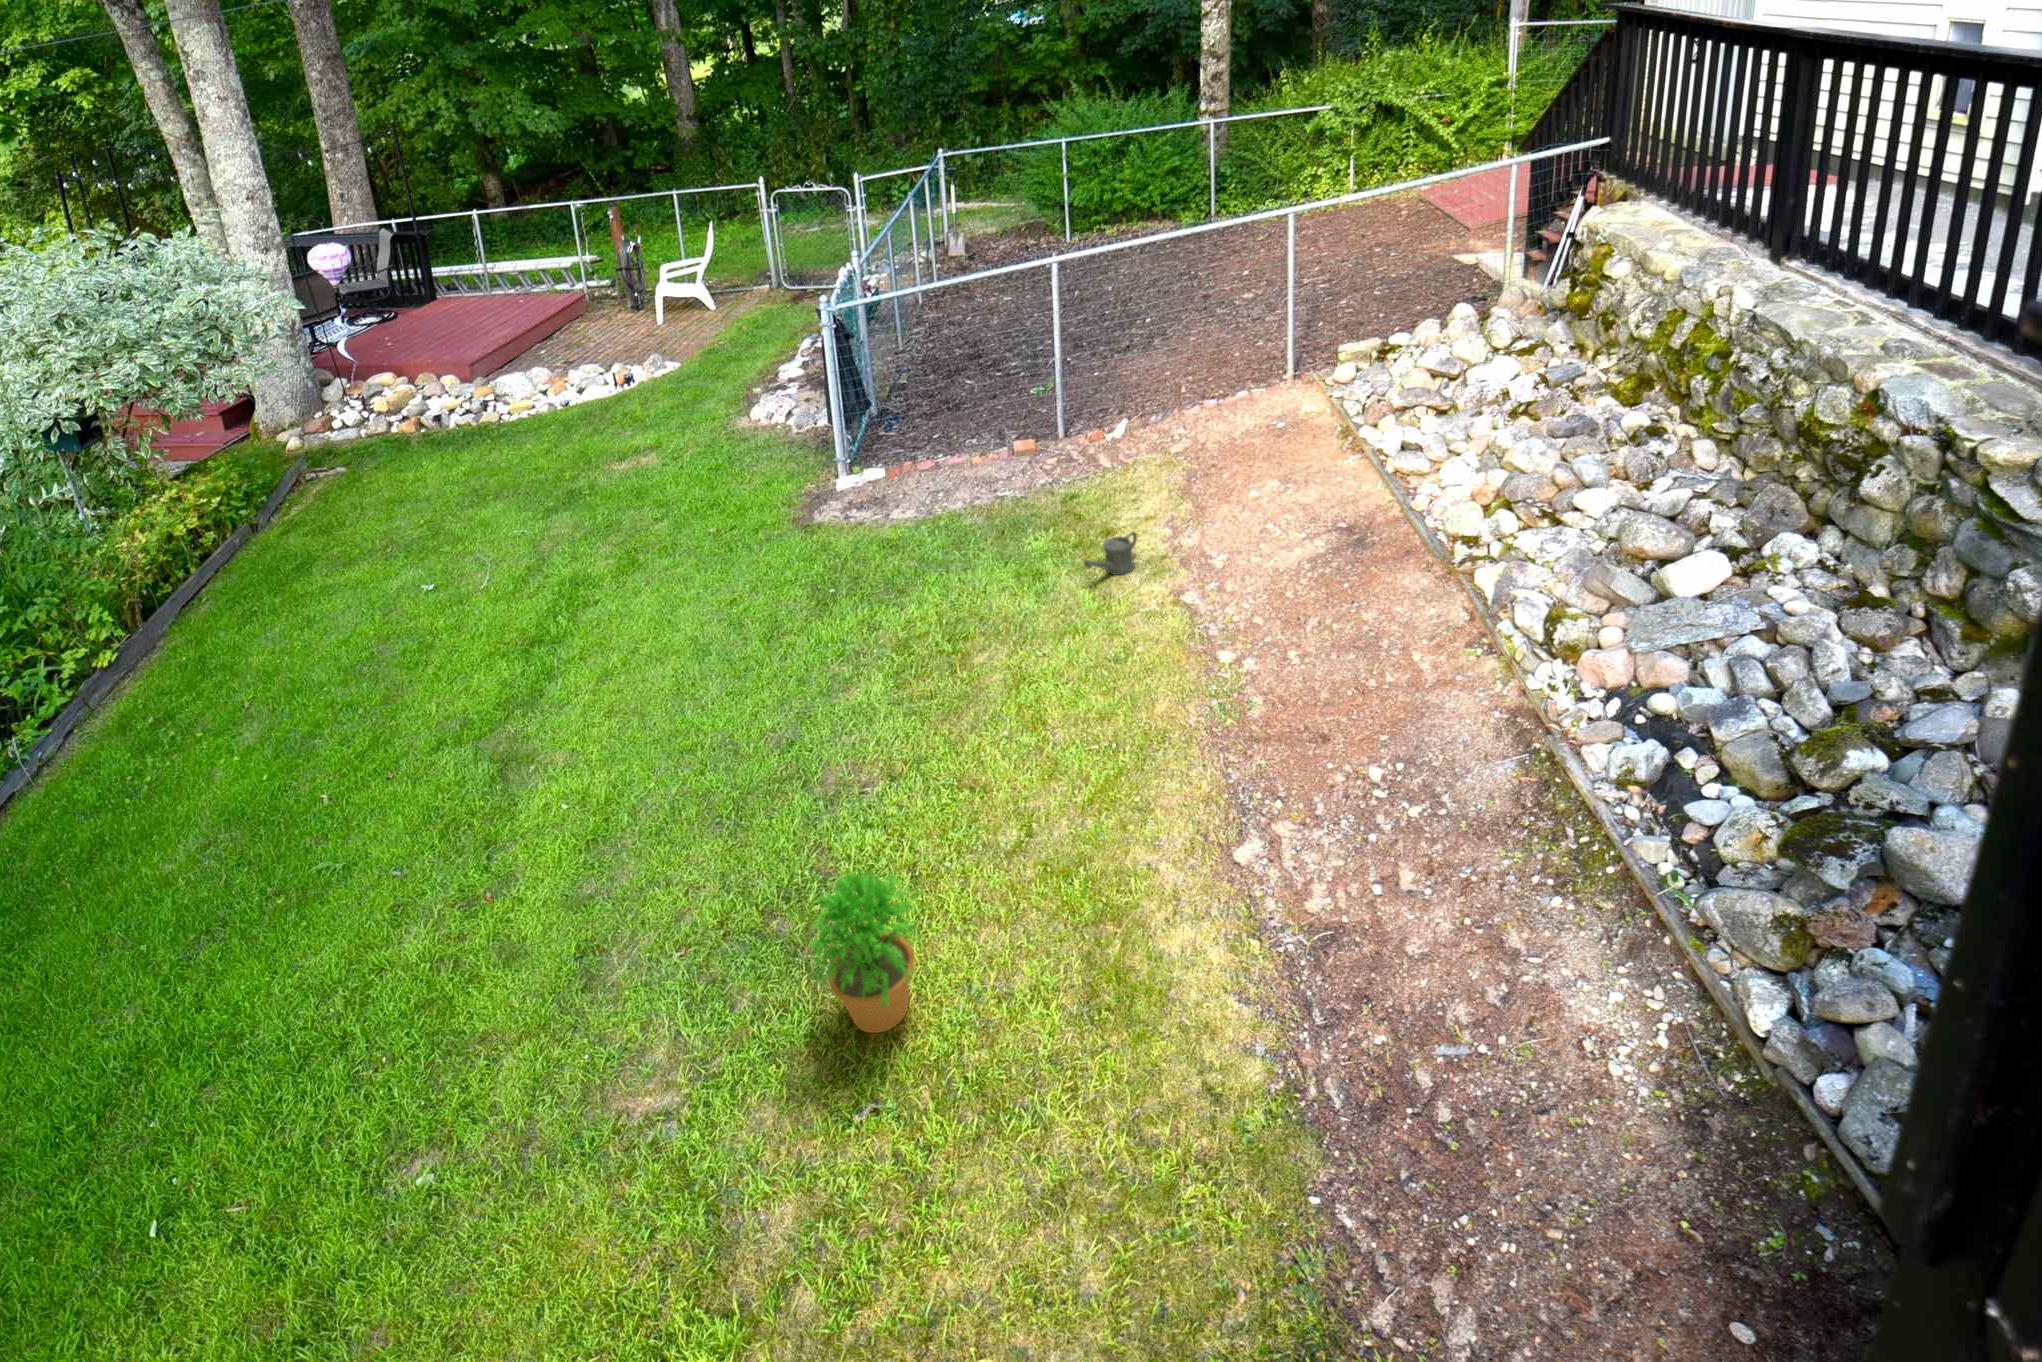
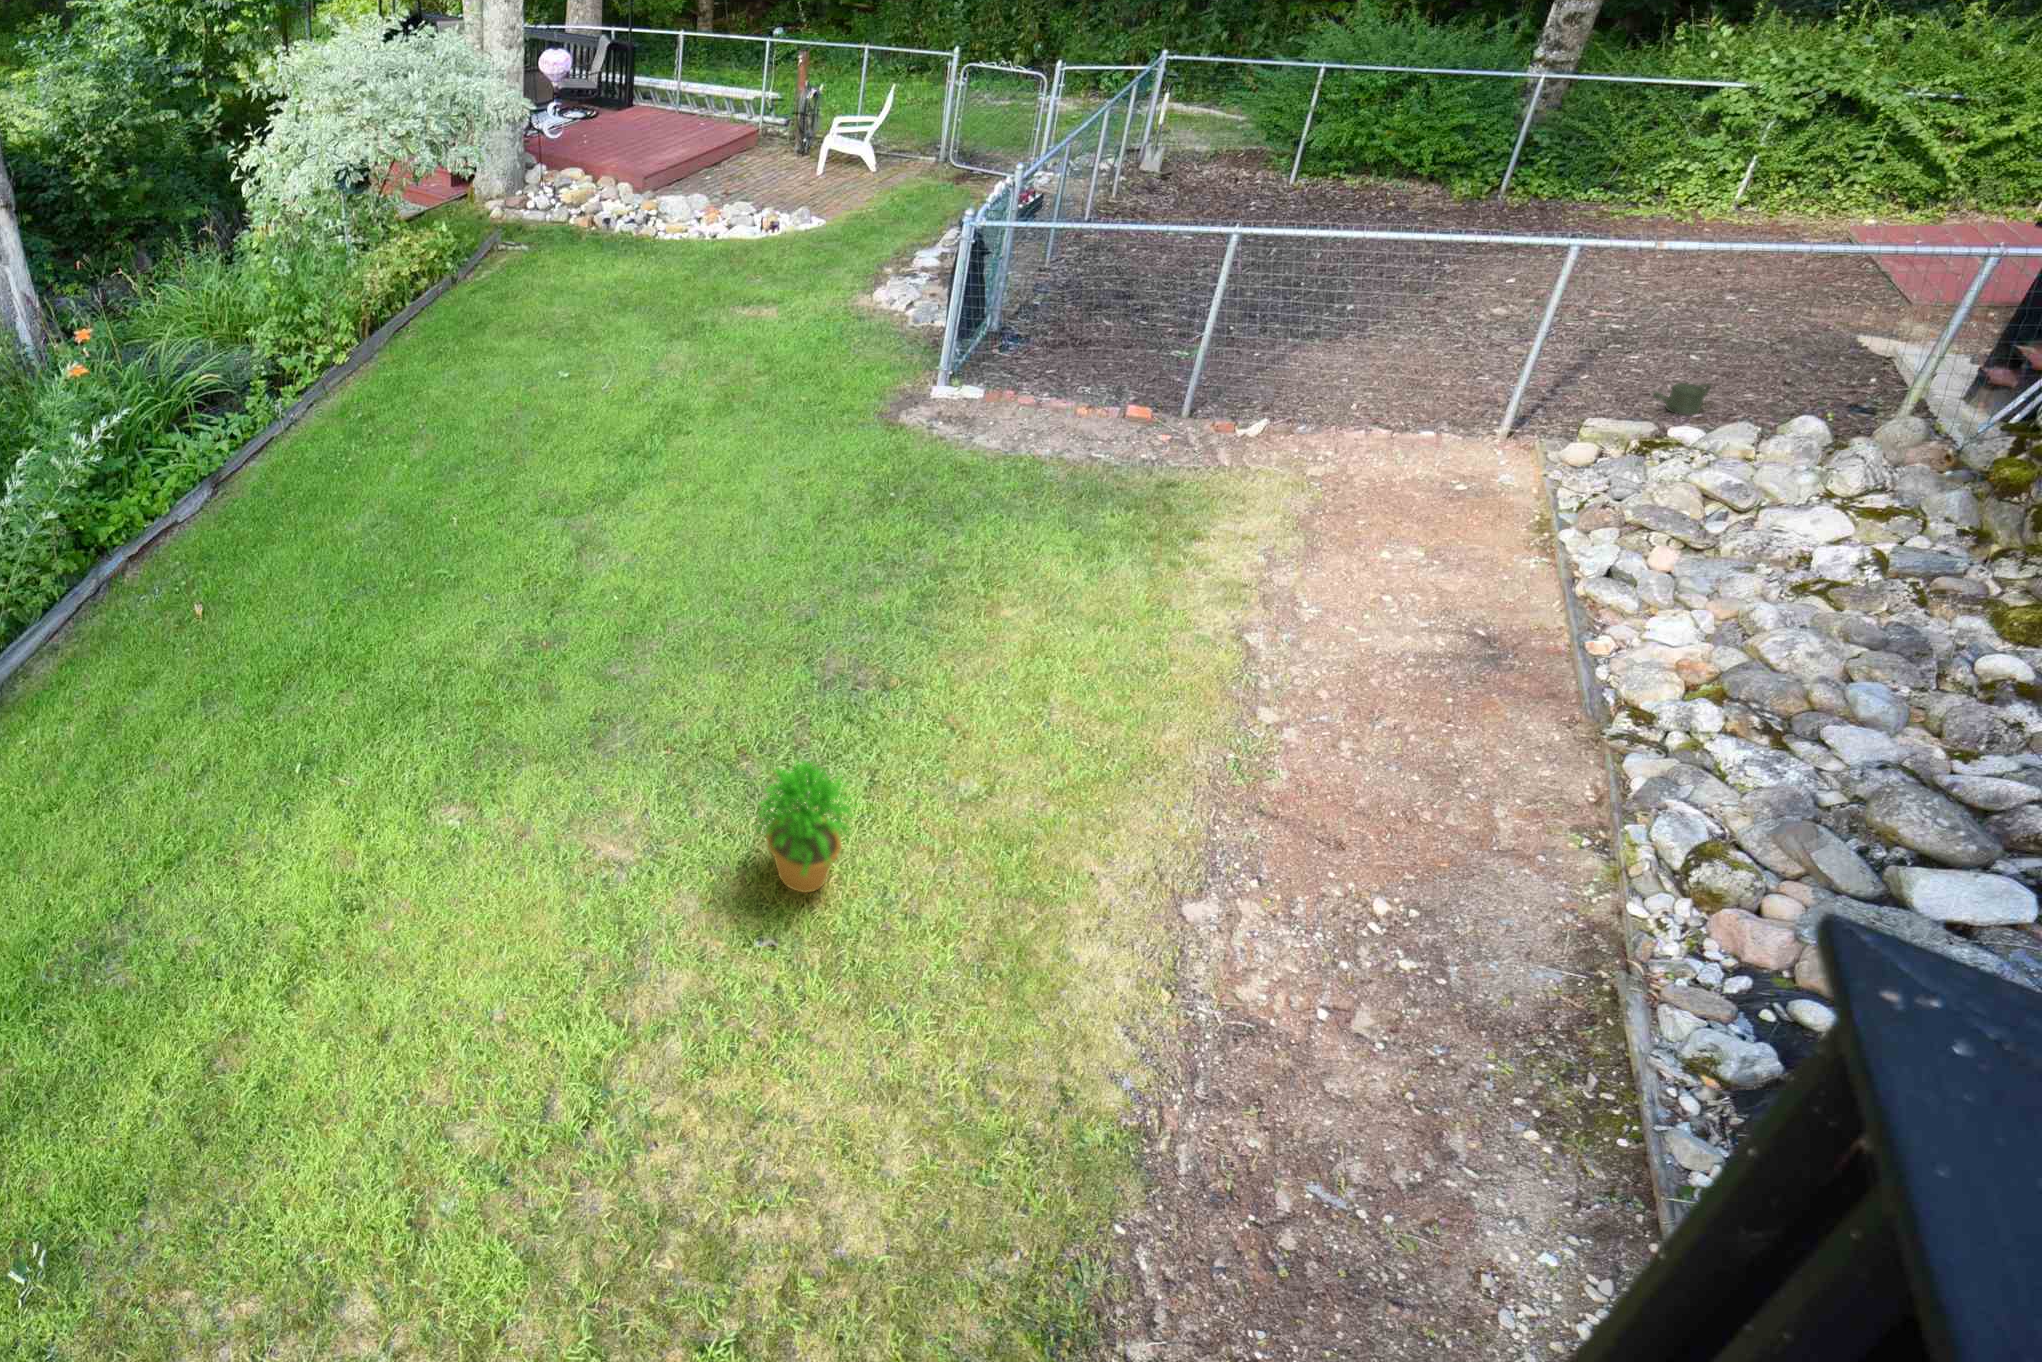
watering can: present [1084,532,1137,575] -> present [1653,383,1711,416]

